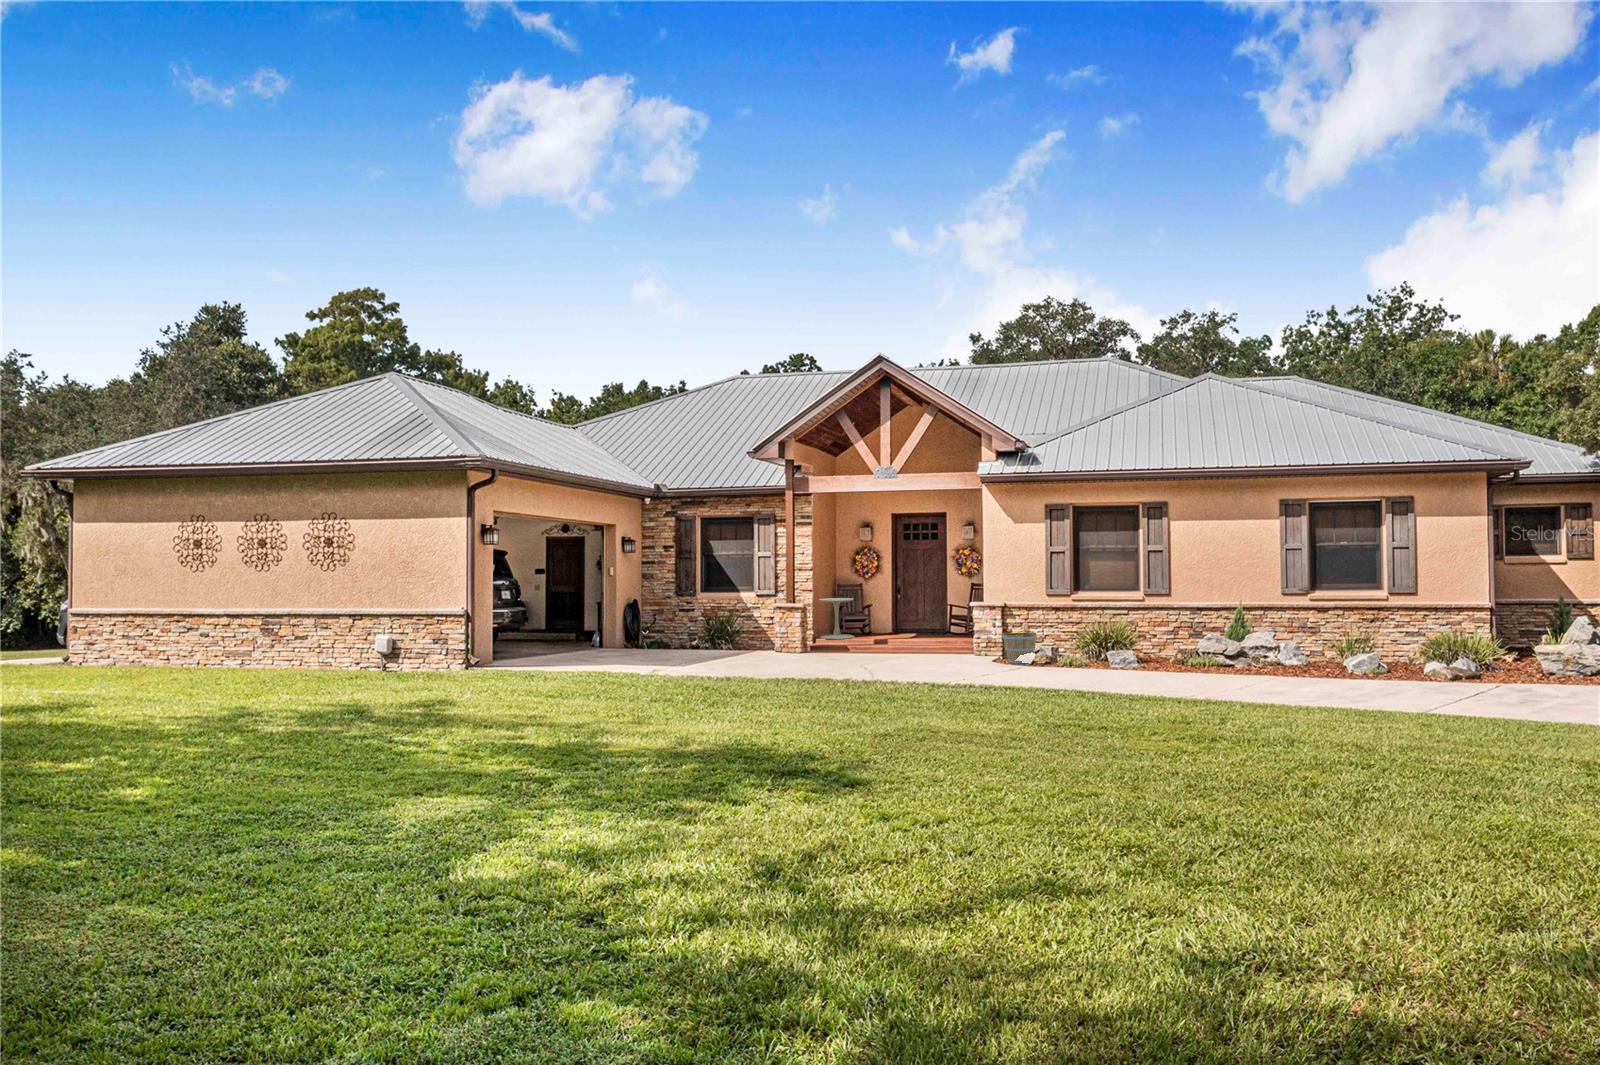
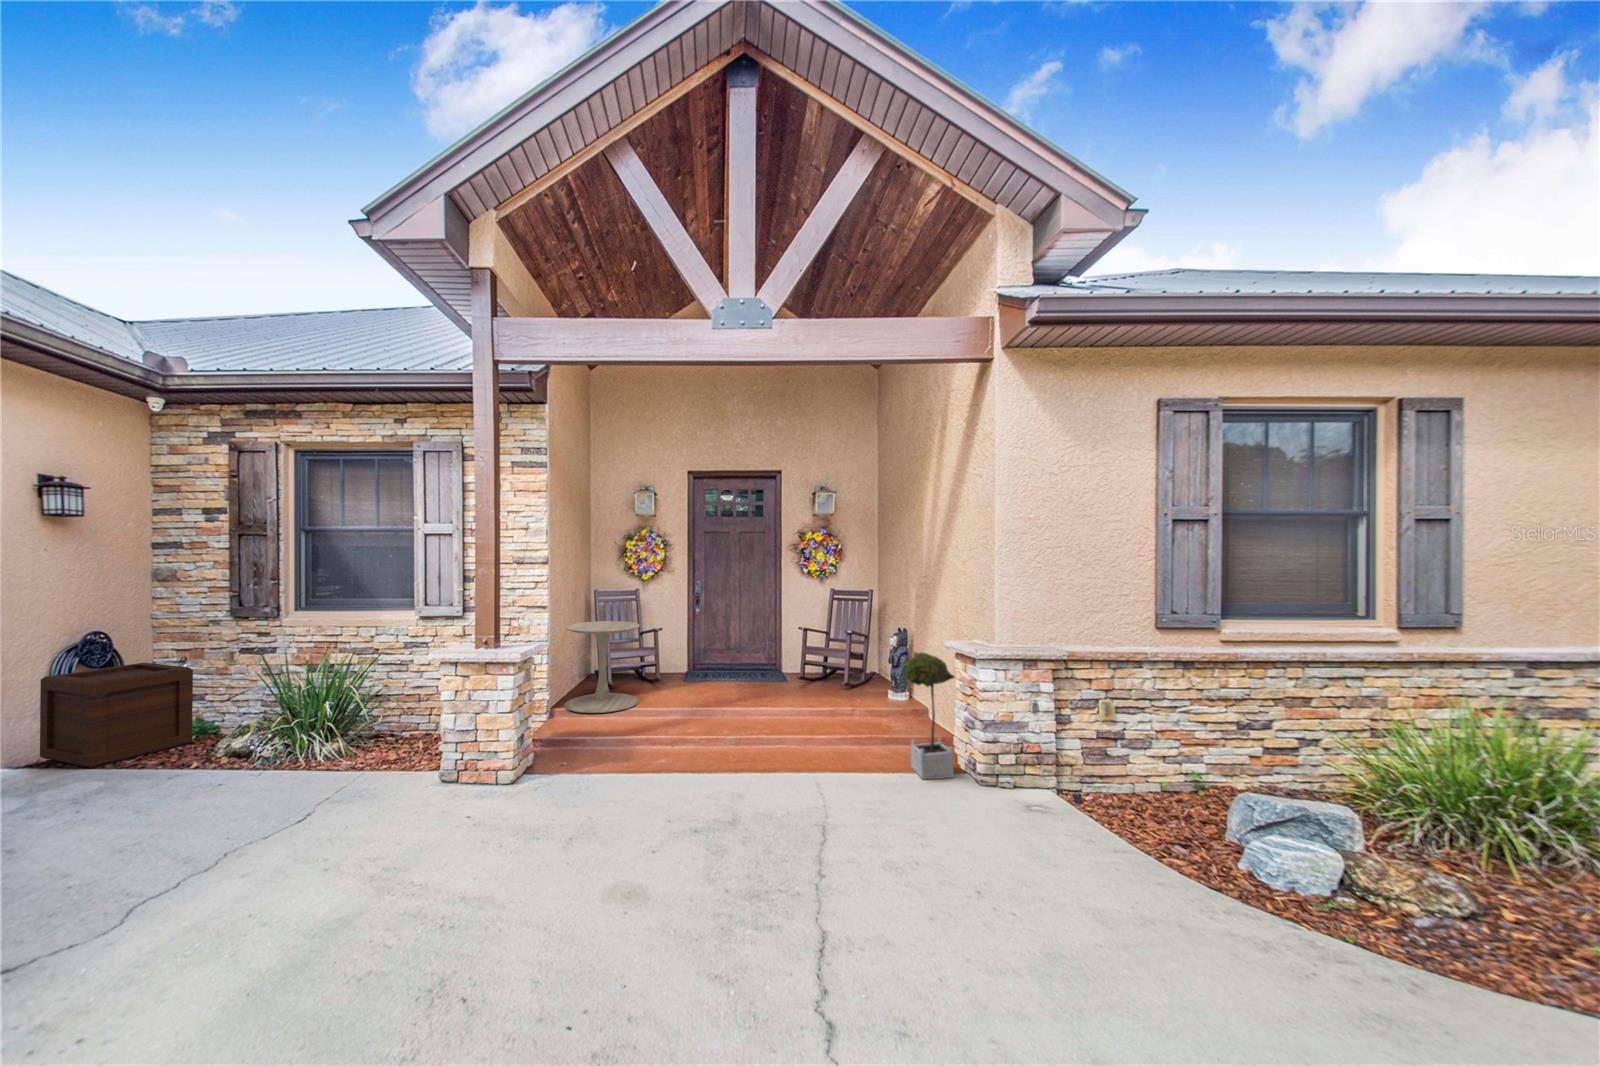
potted tree: none [950,605,971,658] -> present [905,652,955,779]
wooden crate: none [627,613,673,649] -> present [40,663,193,768]
wooden bucket: present [1002,632,1037,664] -> none [1084,725,1182,822]

